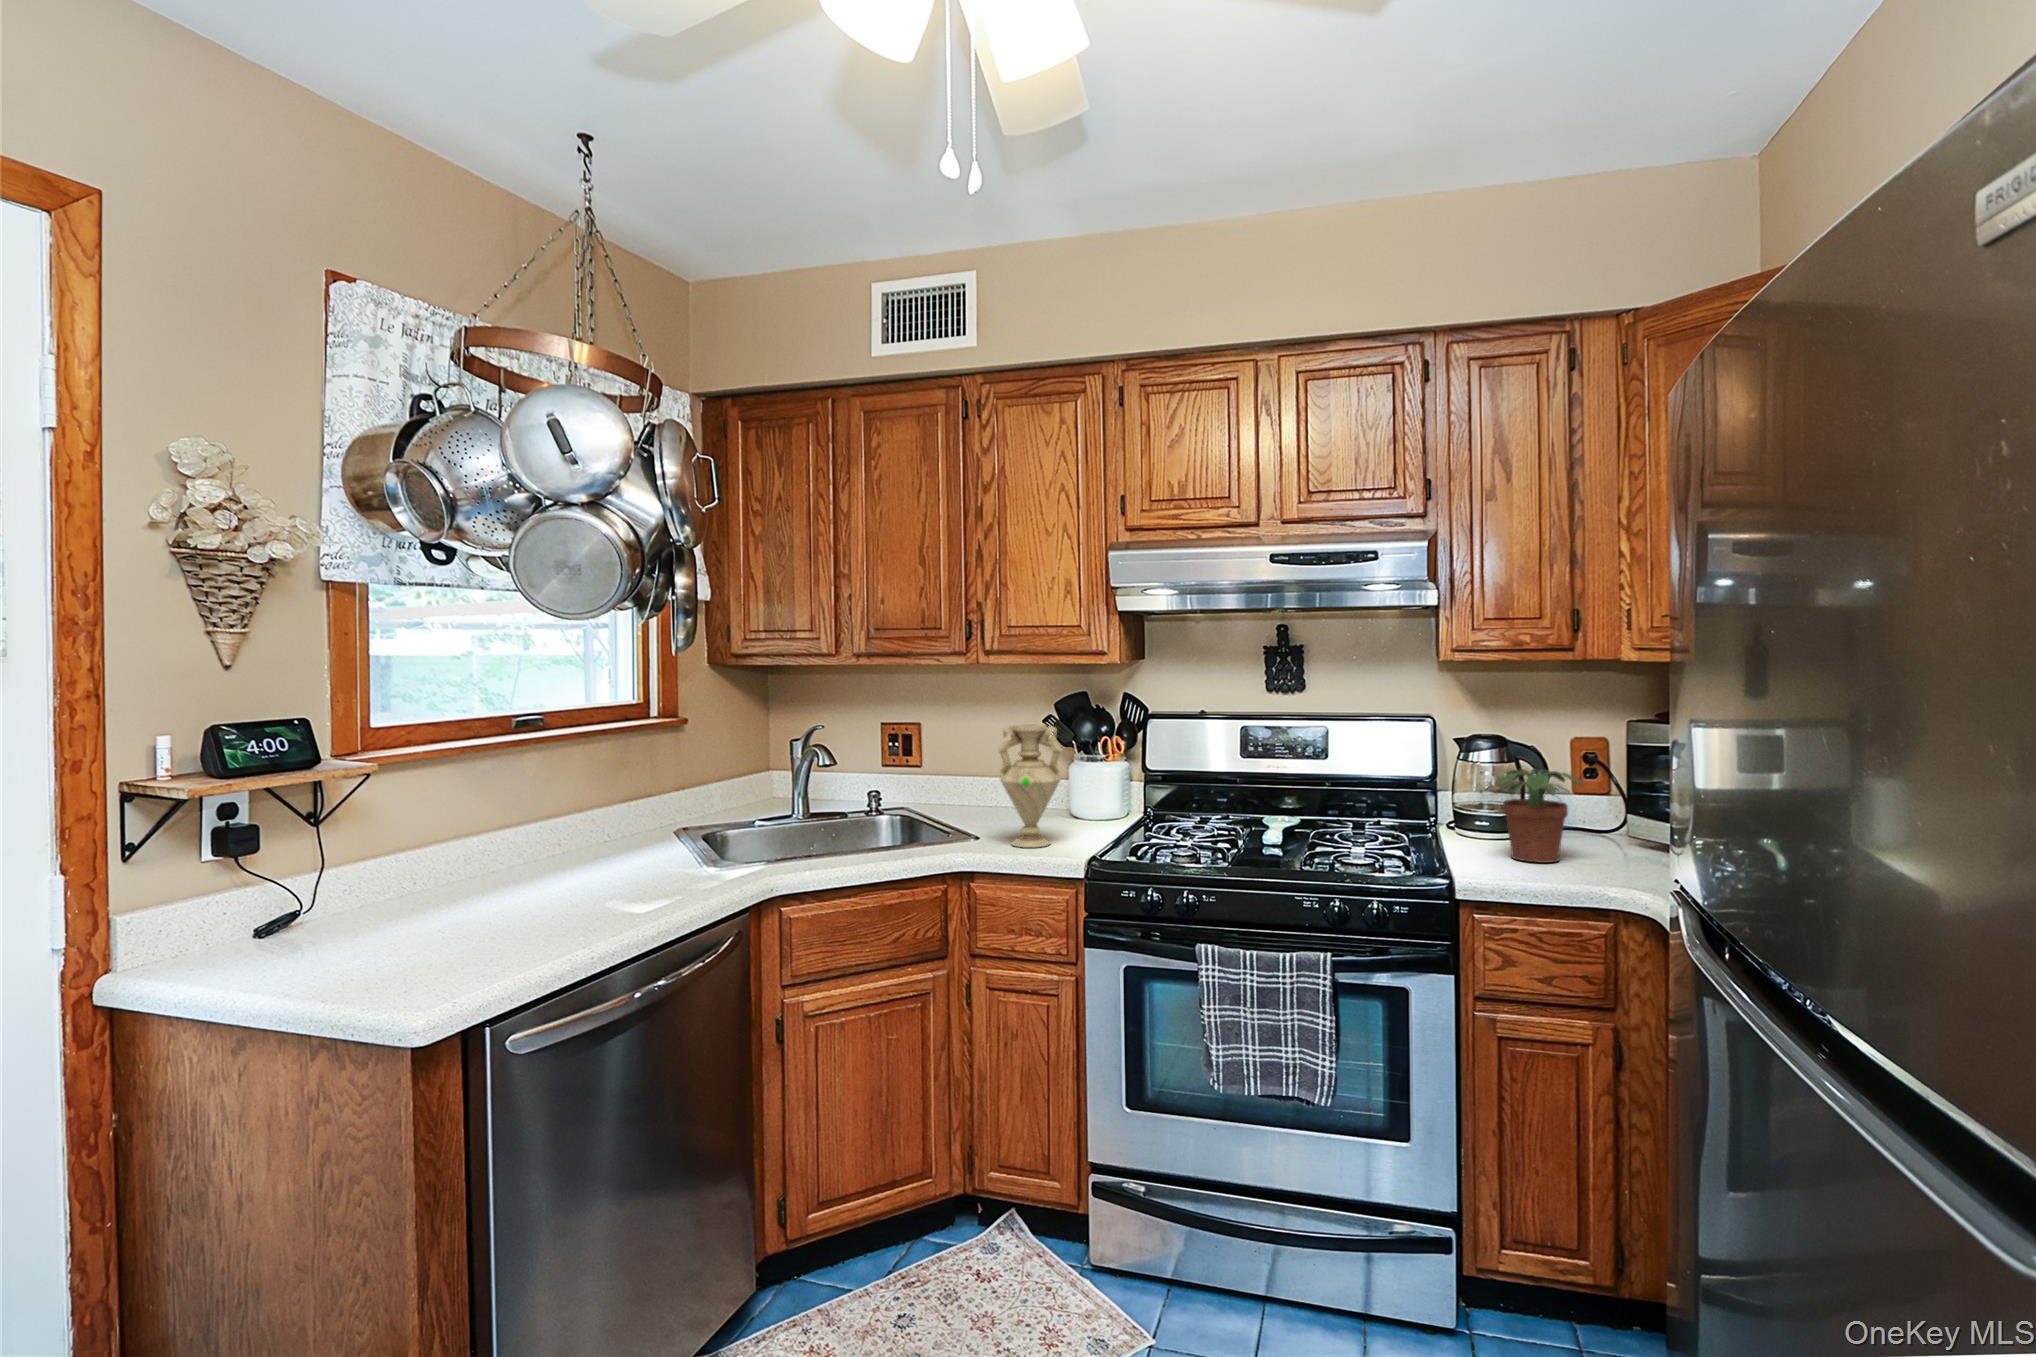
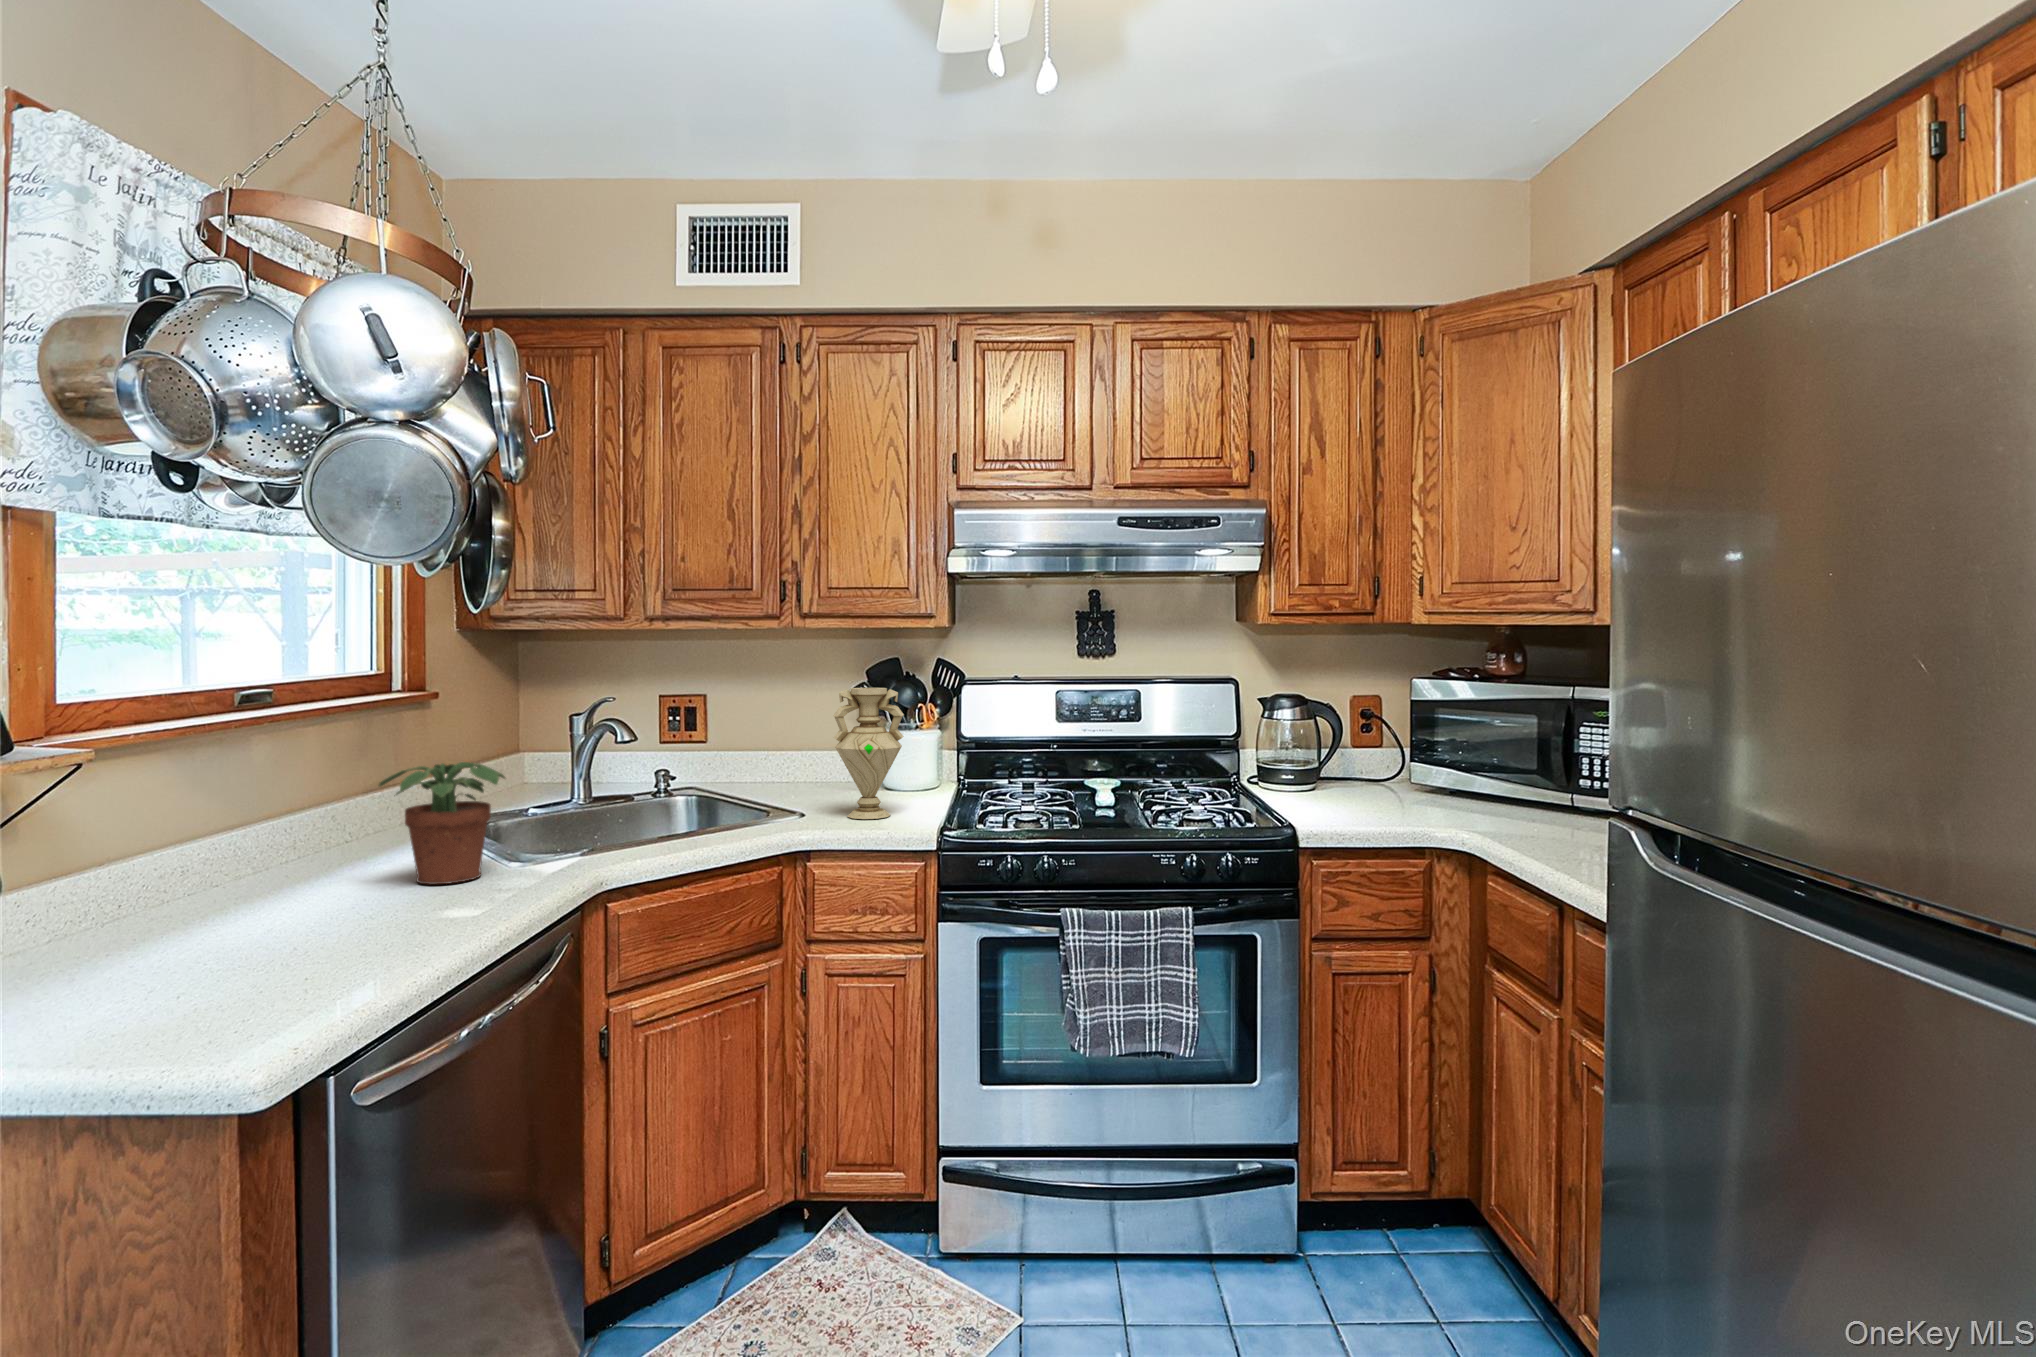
potted plant: present [1495,769,1584,863] -> present [378,762,505,884]

